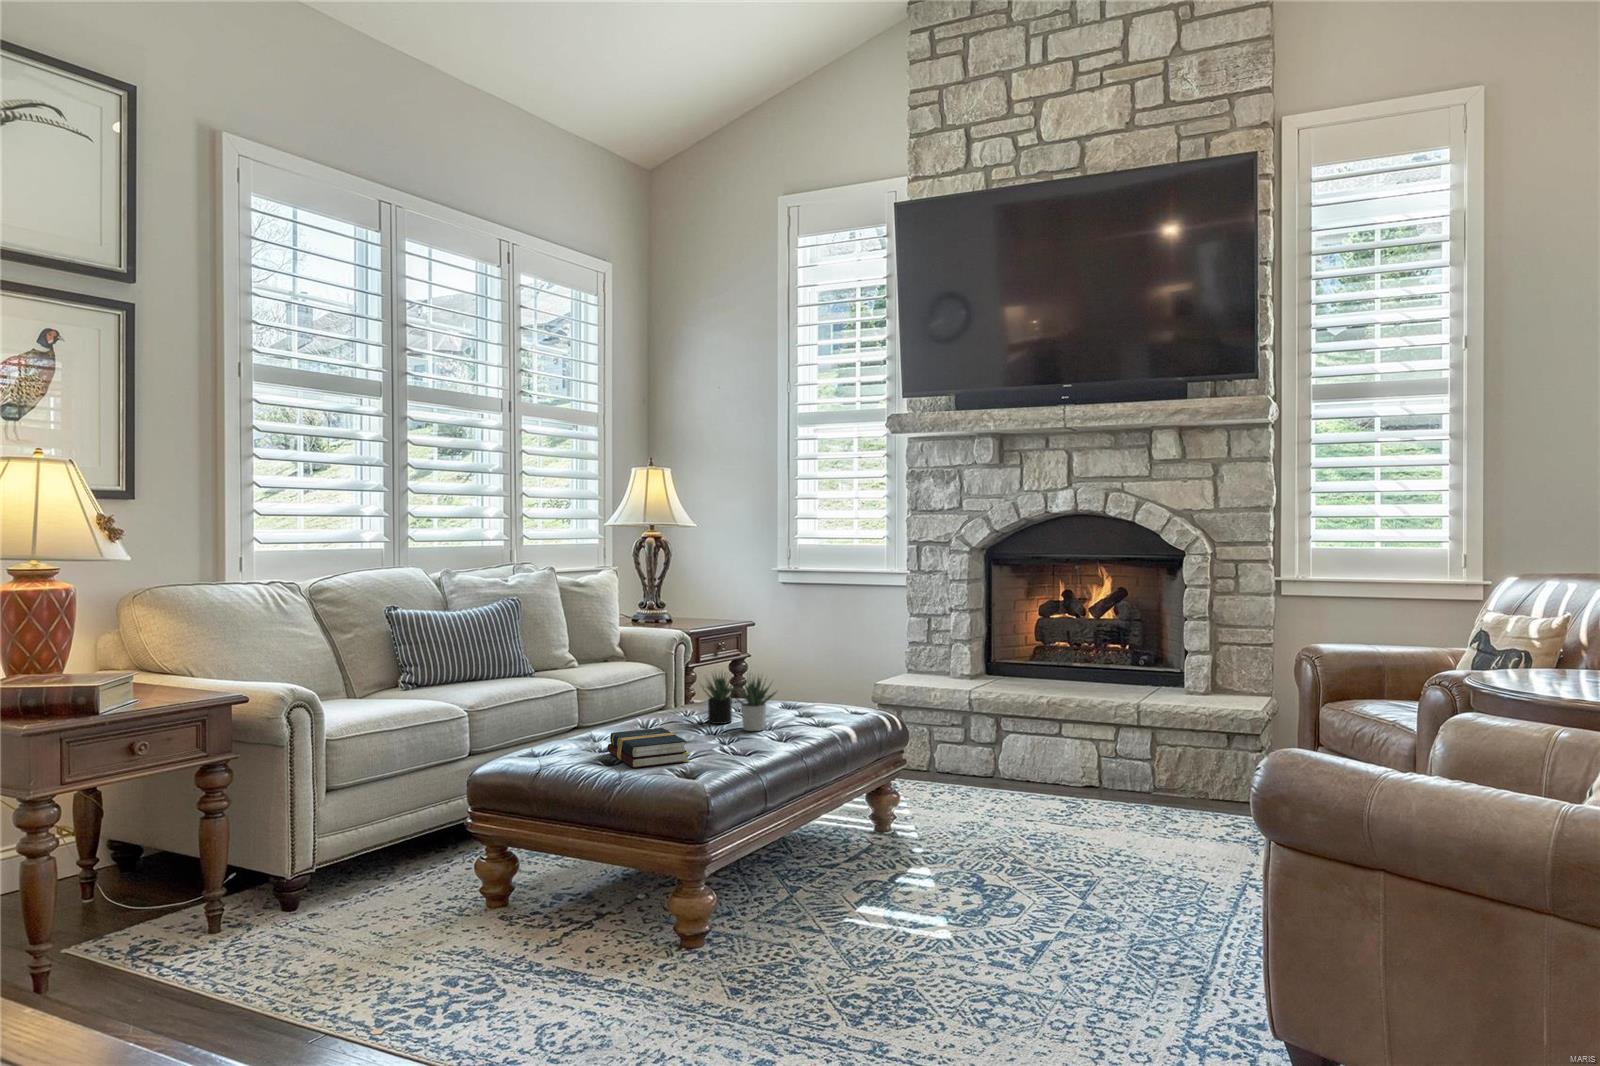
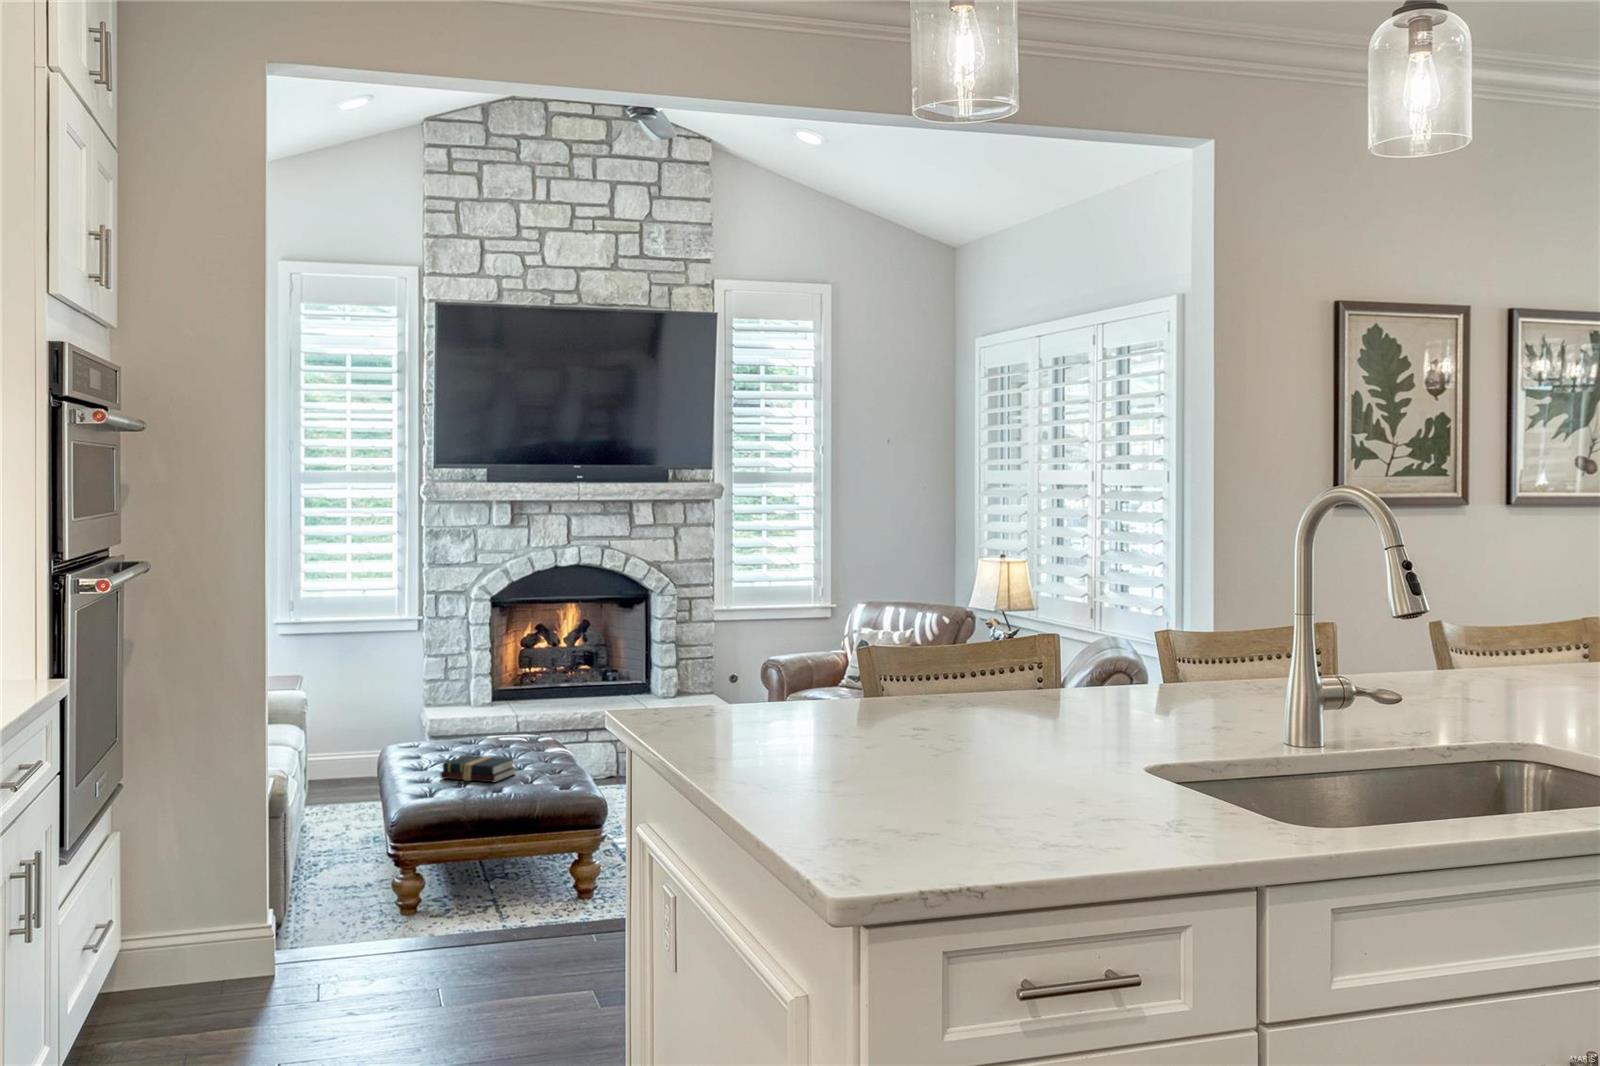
succulent plant: present [702,675,776,731] -> none [423,706,507,754]

